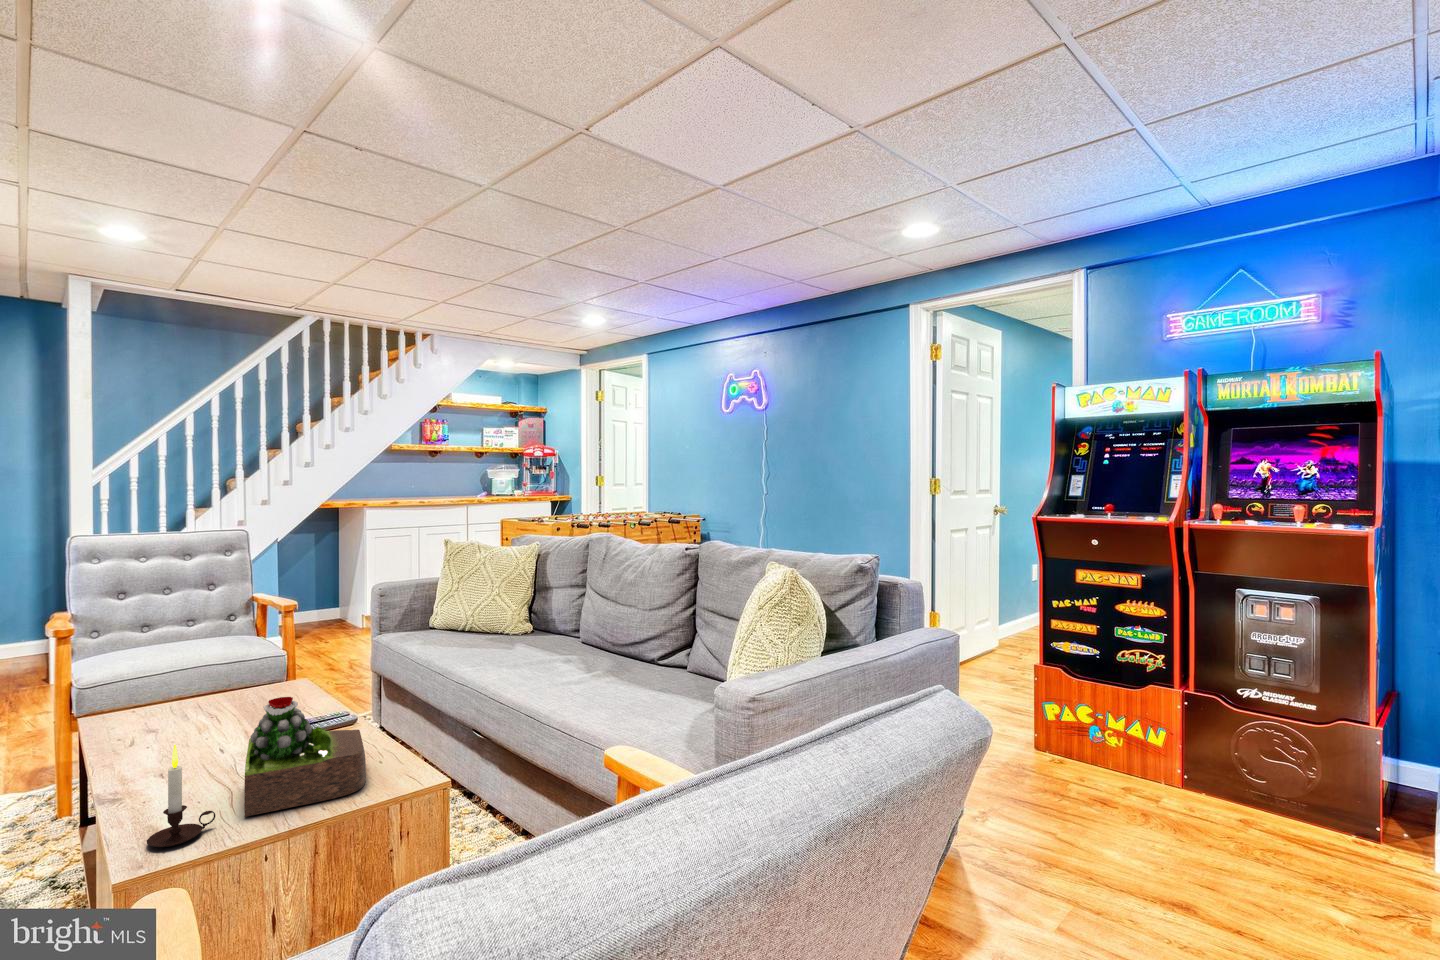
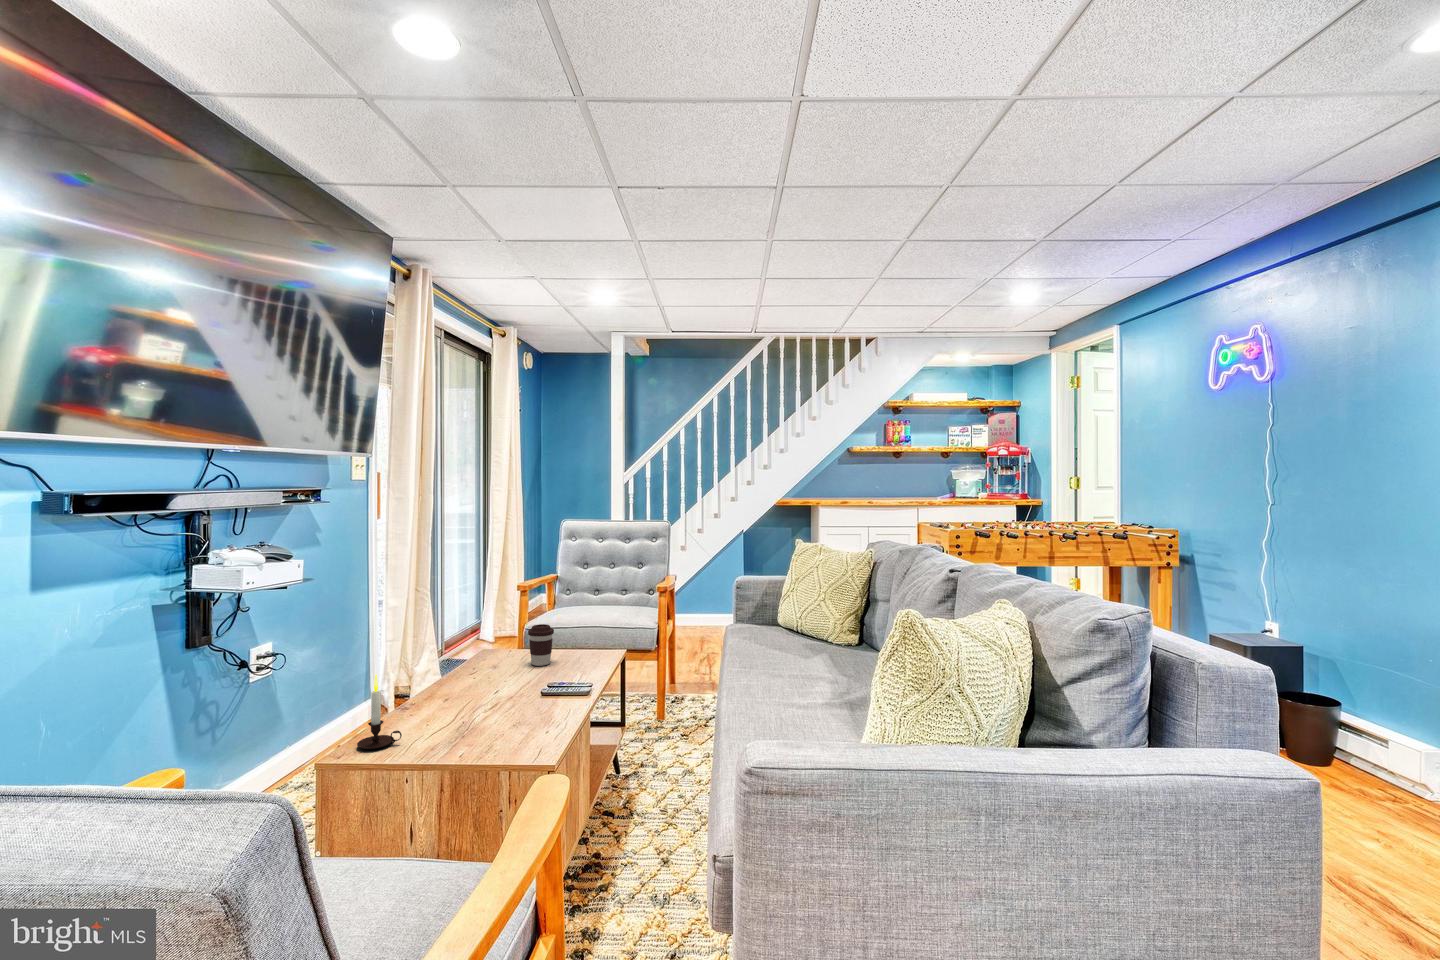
coffee cup: none [213,664,252,718] -> present [528,624,554,666]
succulent plant: present [244,697,366,817] -> none [419,655,534,750]

